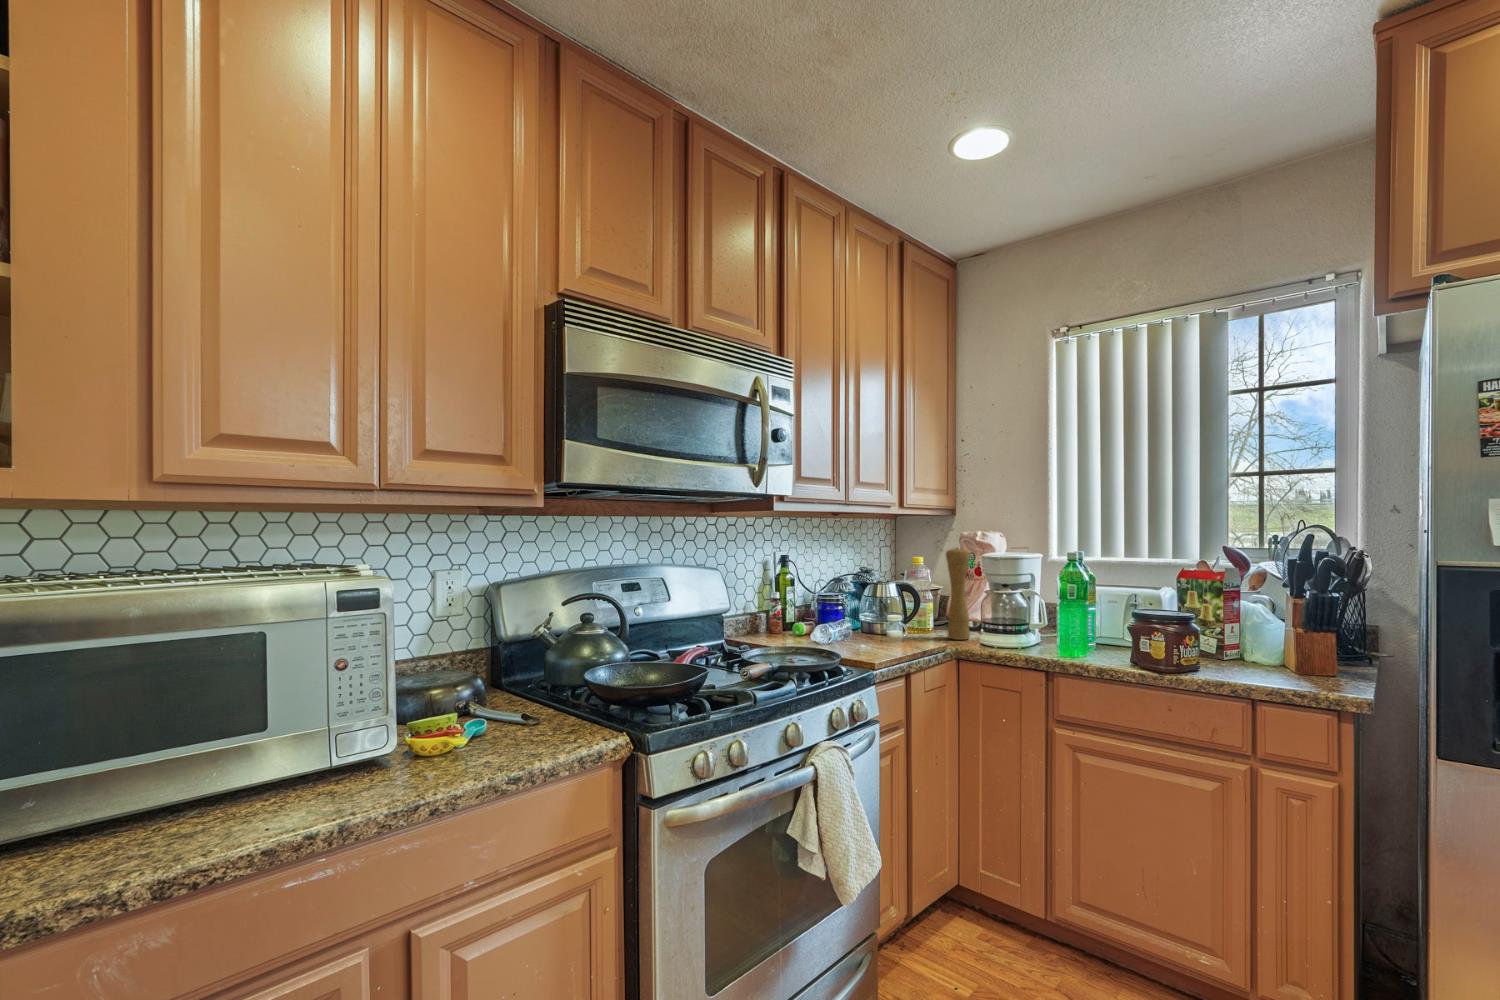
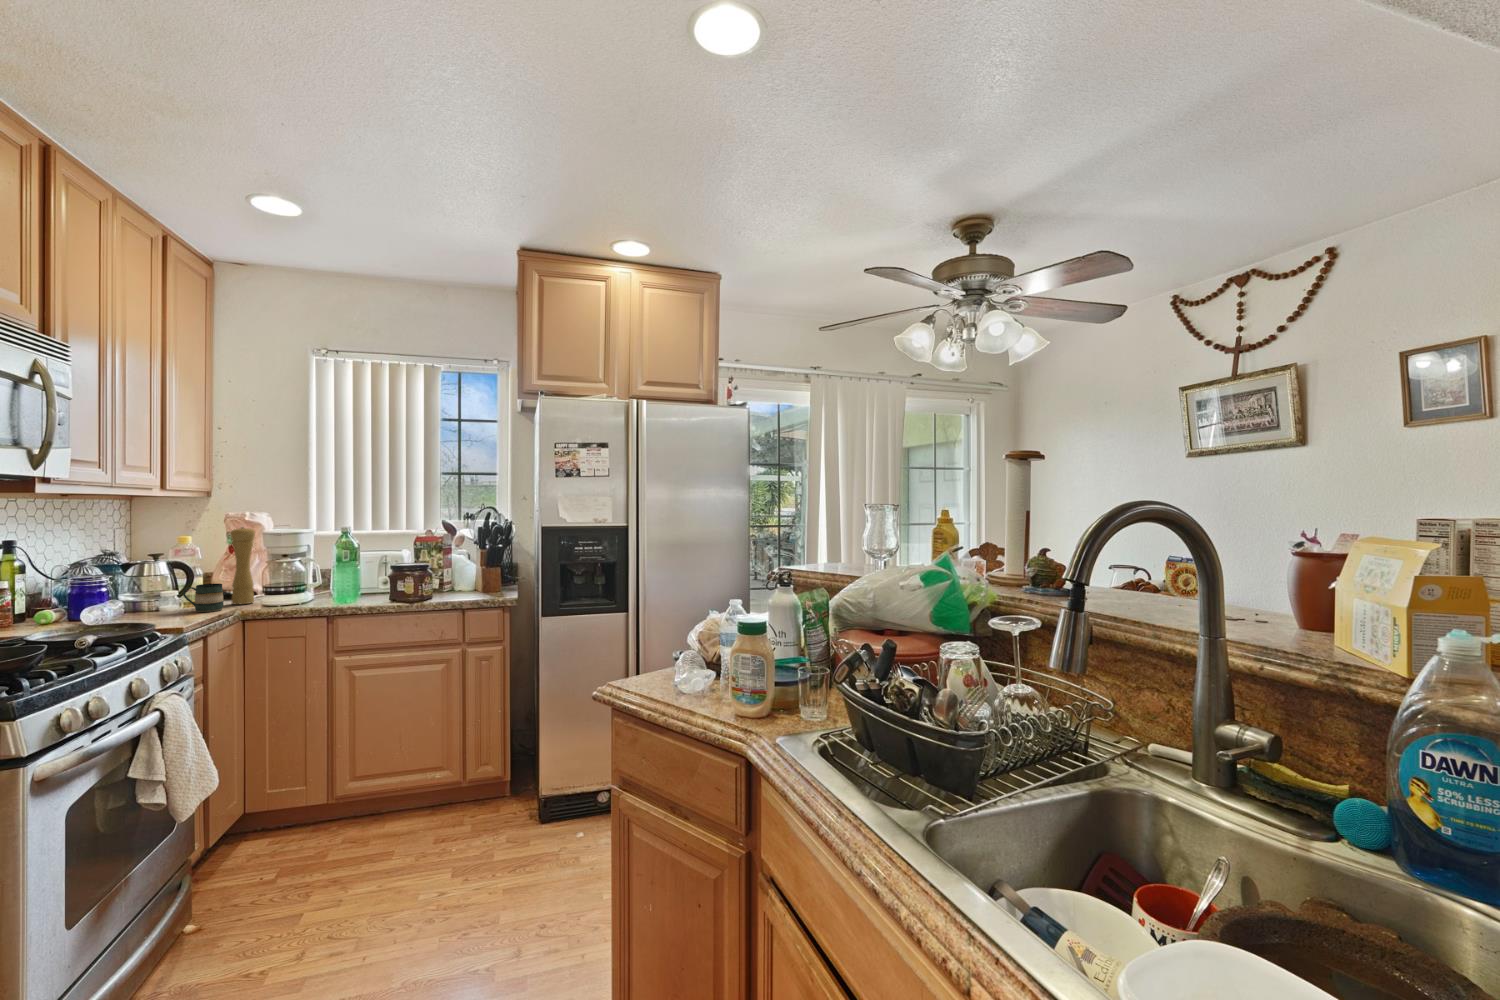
mug: none [900,611,934,644] -> present [183,583,224,612]

